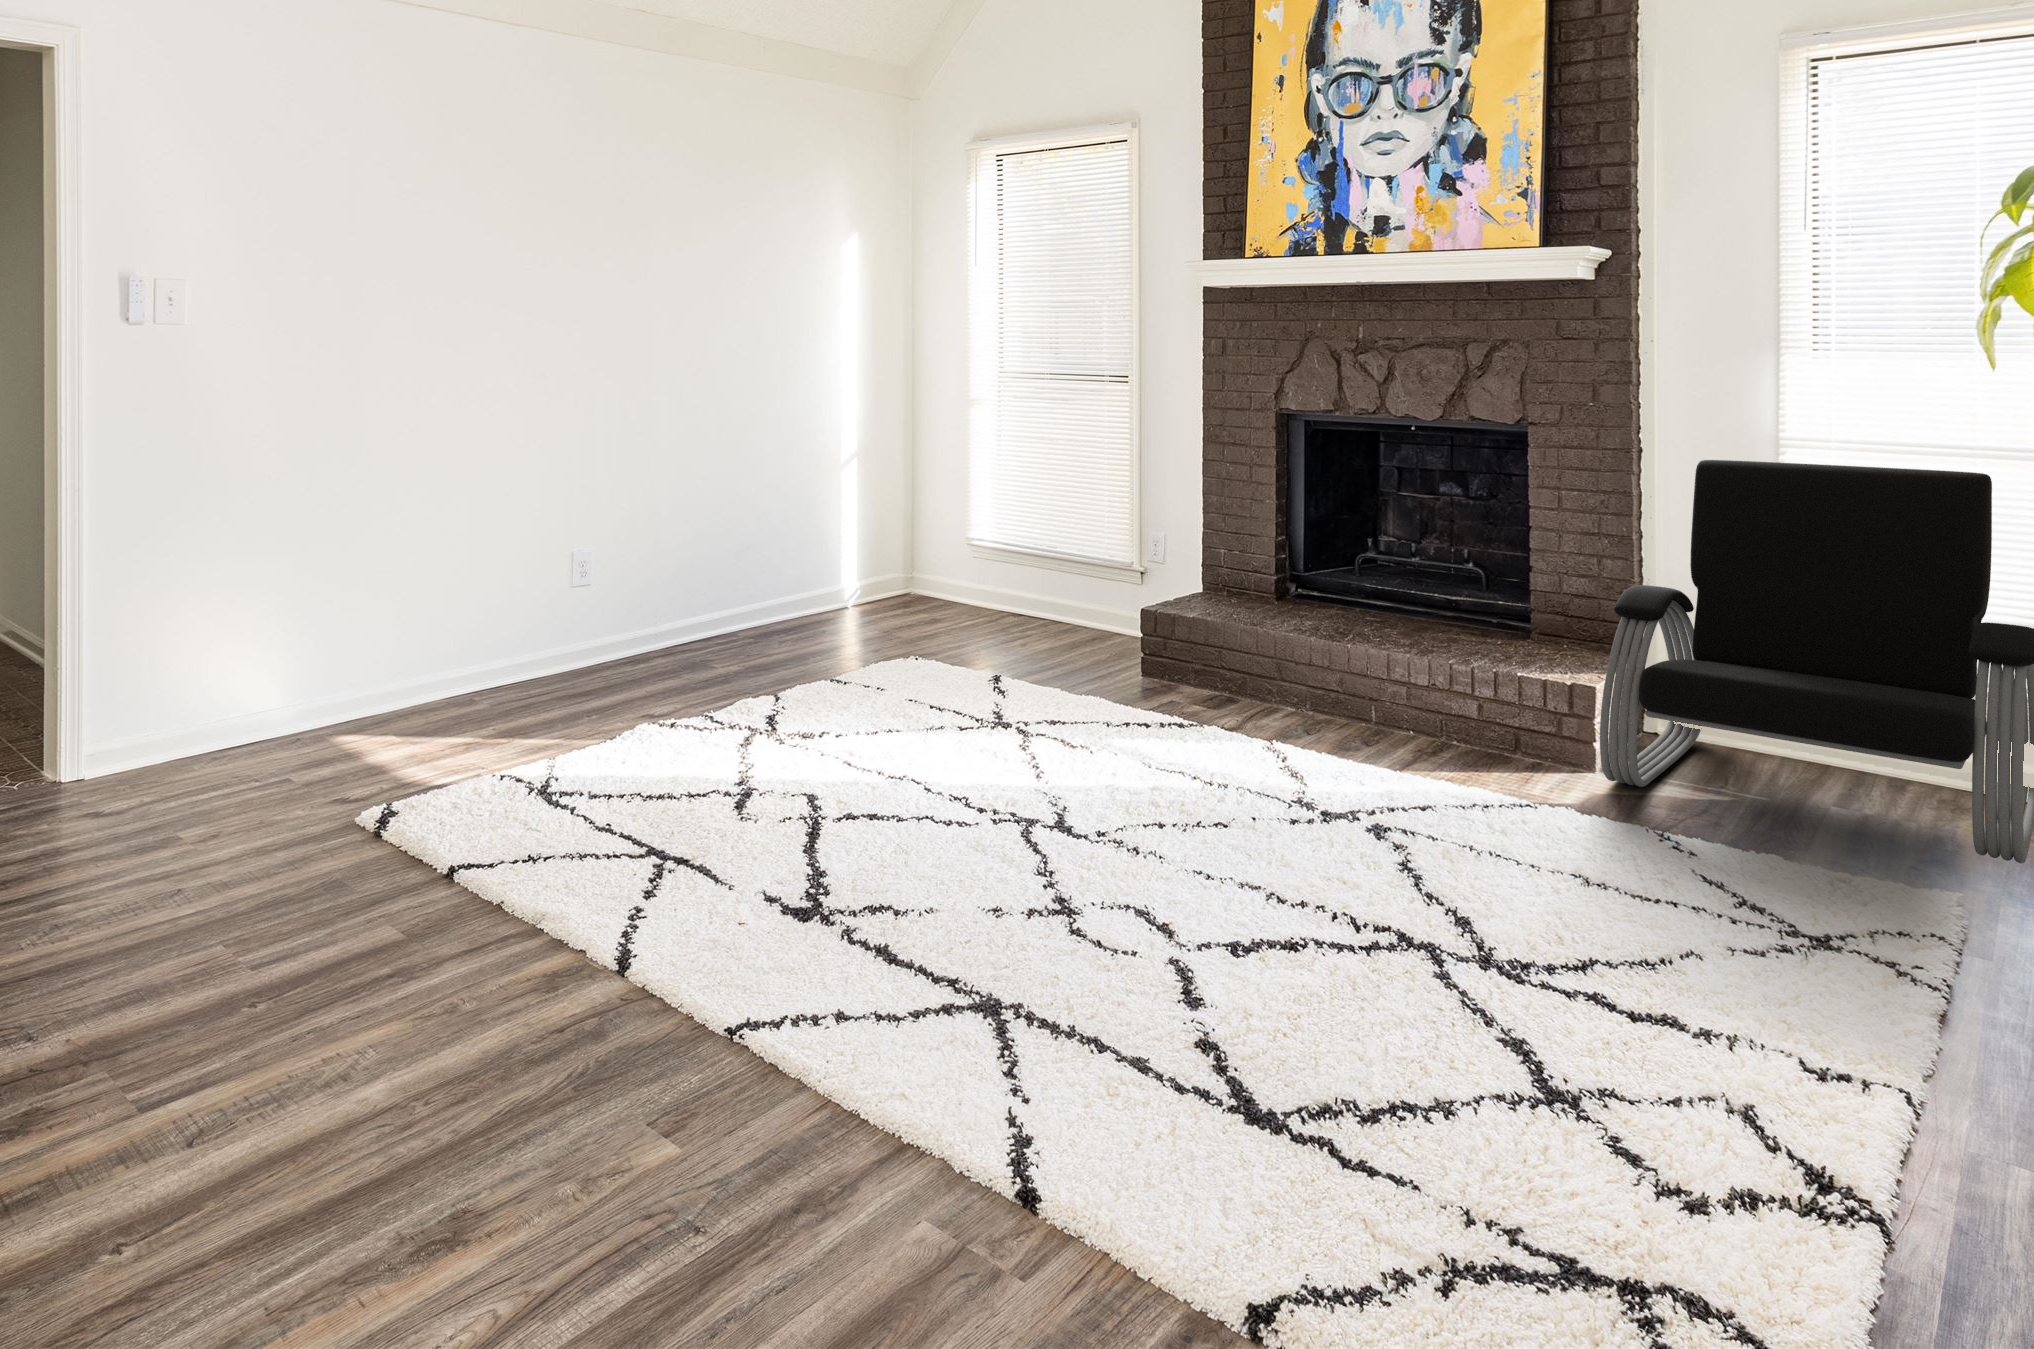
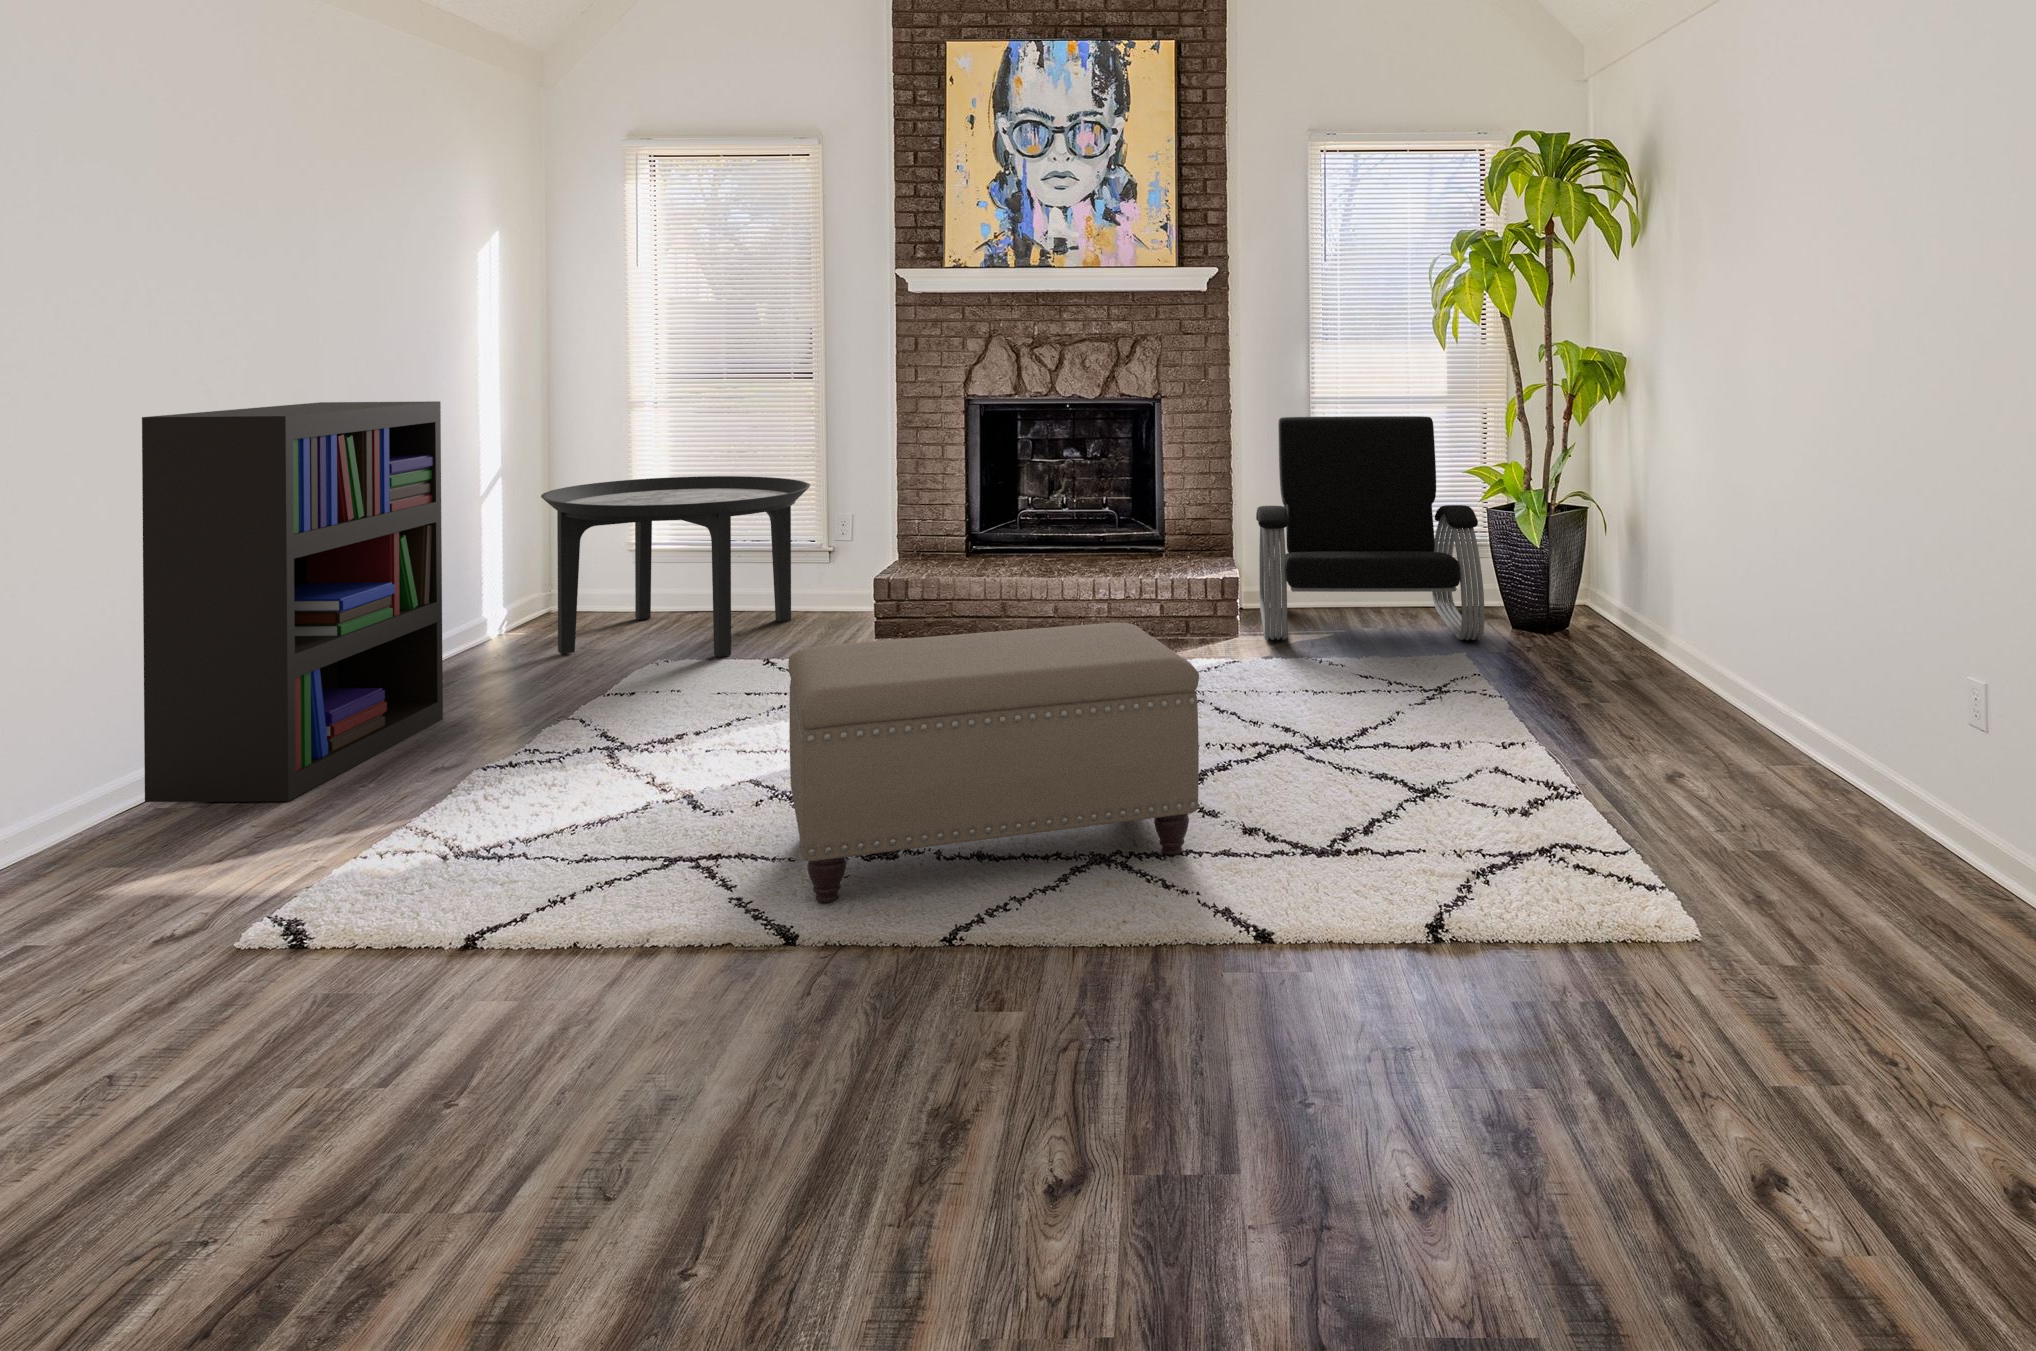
bookshelf: none [418,388,678,727] -> present [142,401,443,802]
round table: none [828,481,1088,671] -> present [541,476,810,657]
ottoman: none [617,666,1147,1048] -> present [788,623,1199,902]

